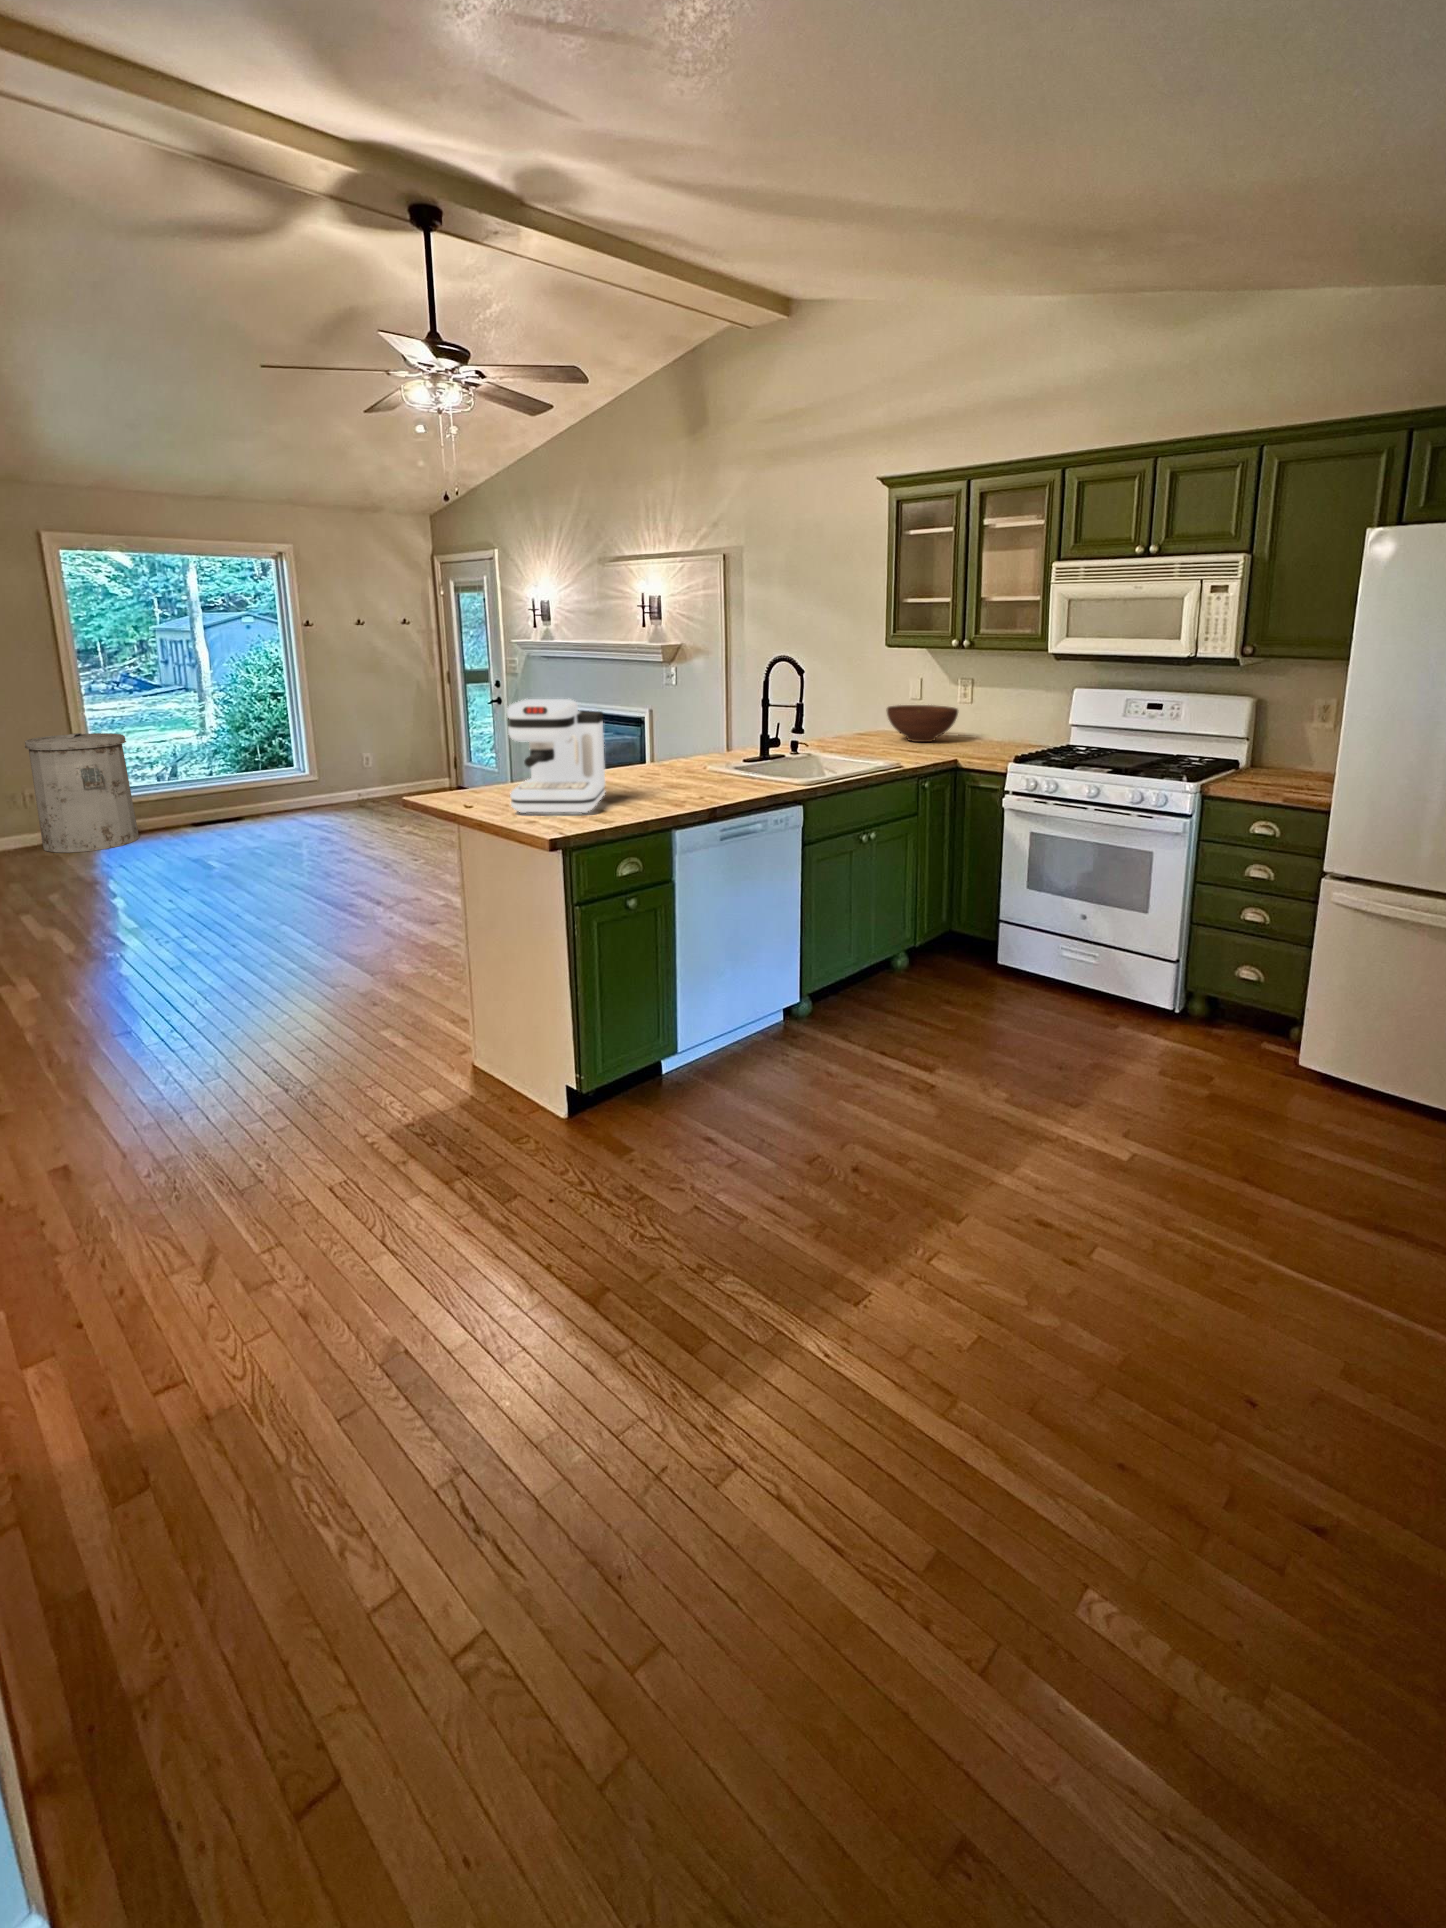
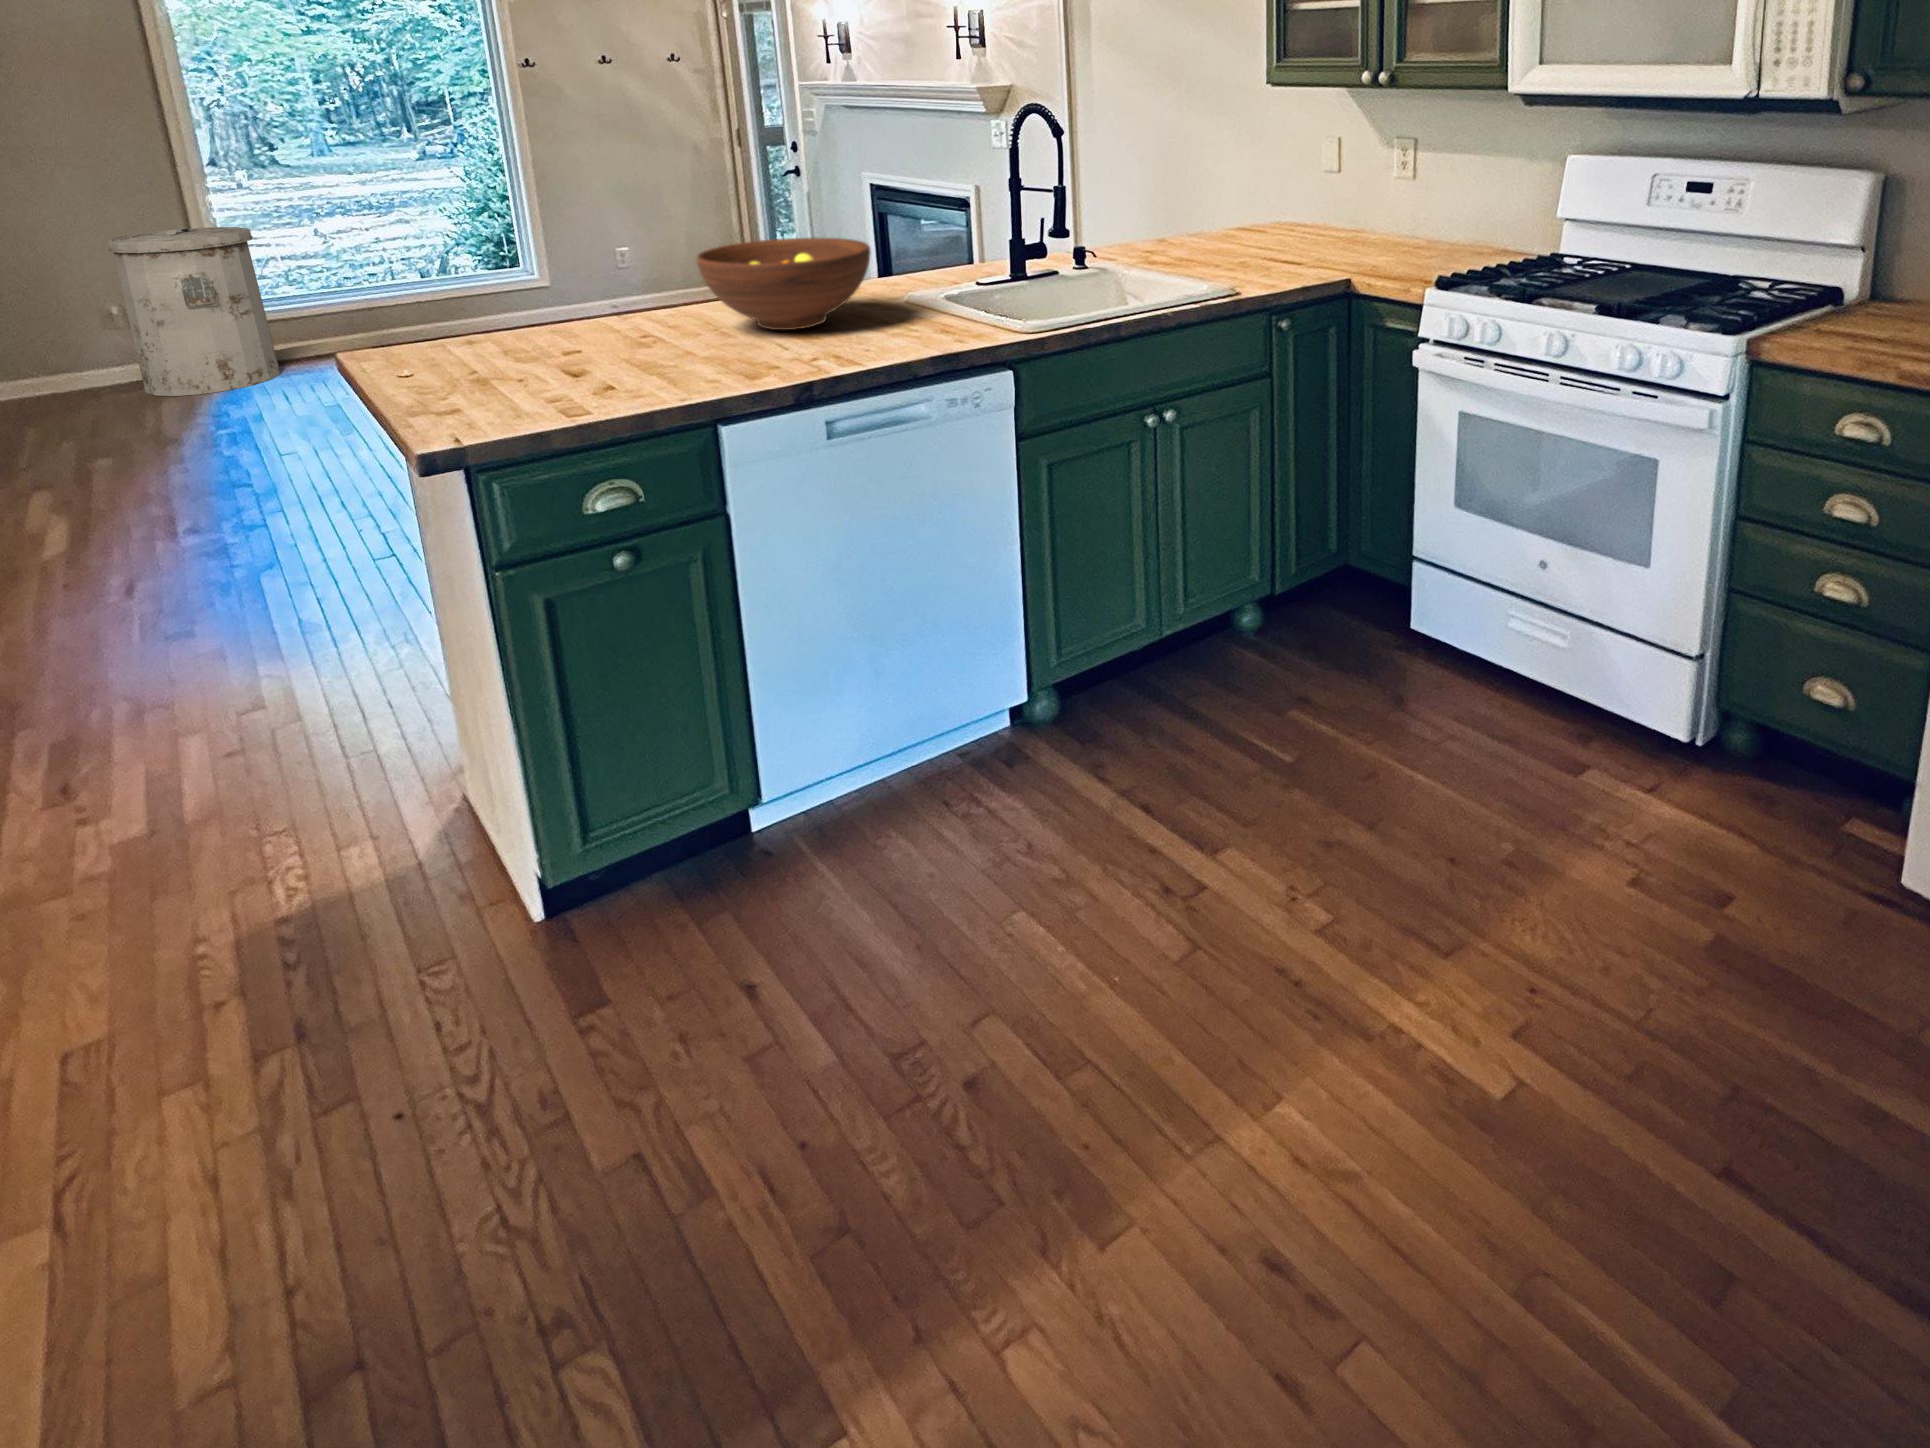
coffee maker: present [507,699,605,813] -> none [385,194,616,399]
fruit bowl: present [887,705,958,742] -> present [696,238,870,330]

